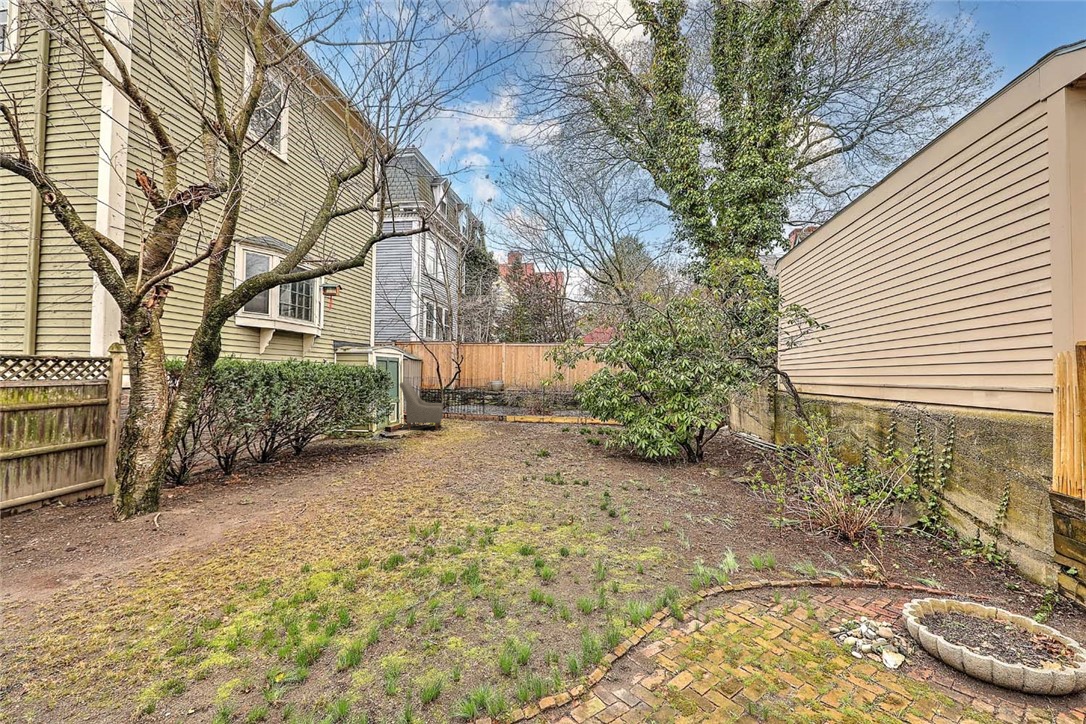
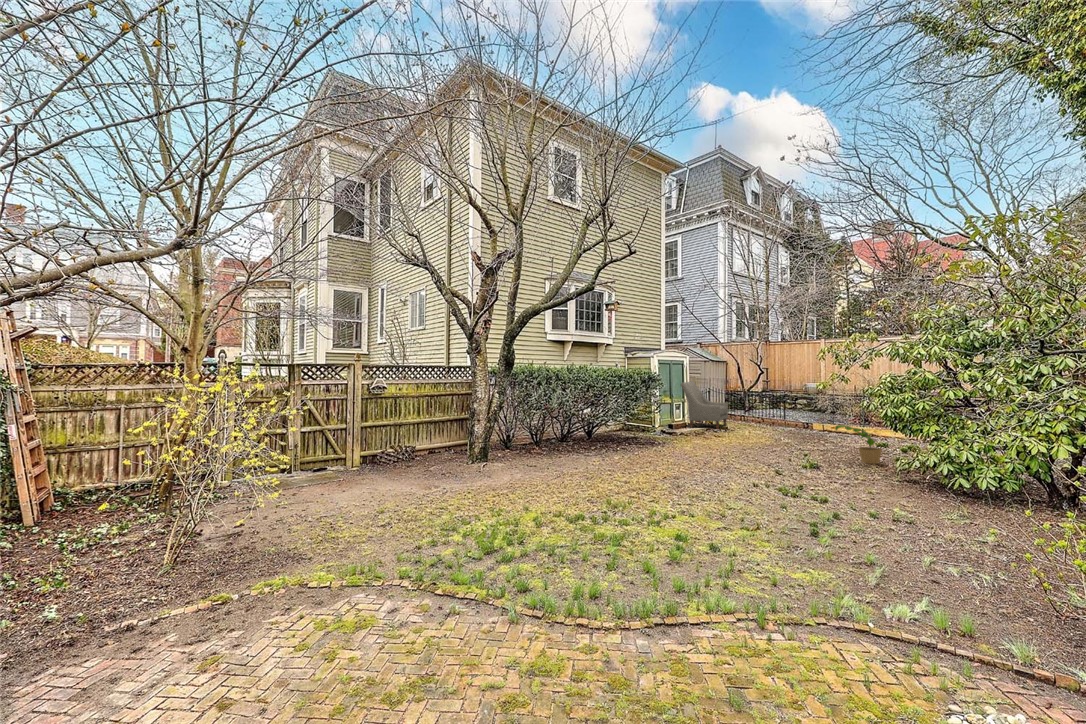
potted plant: none [579,427,615,461] -> present [835,425,882,464]

